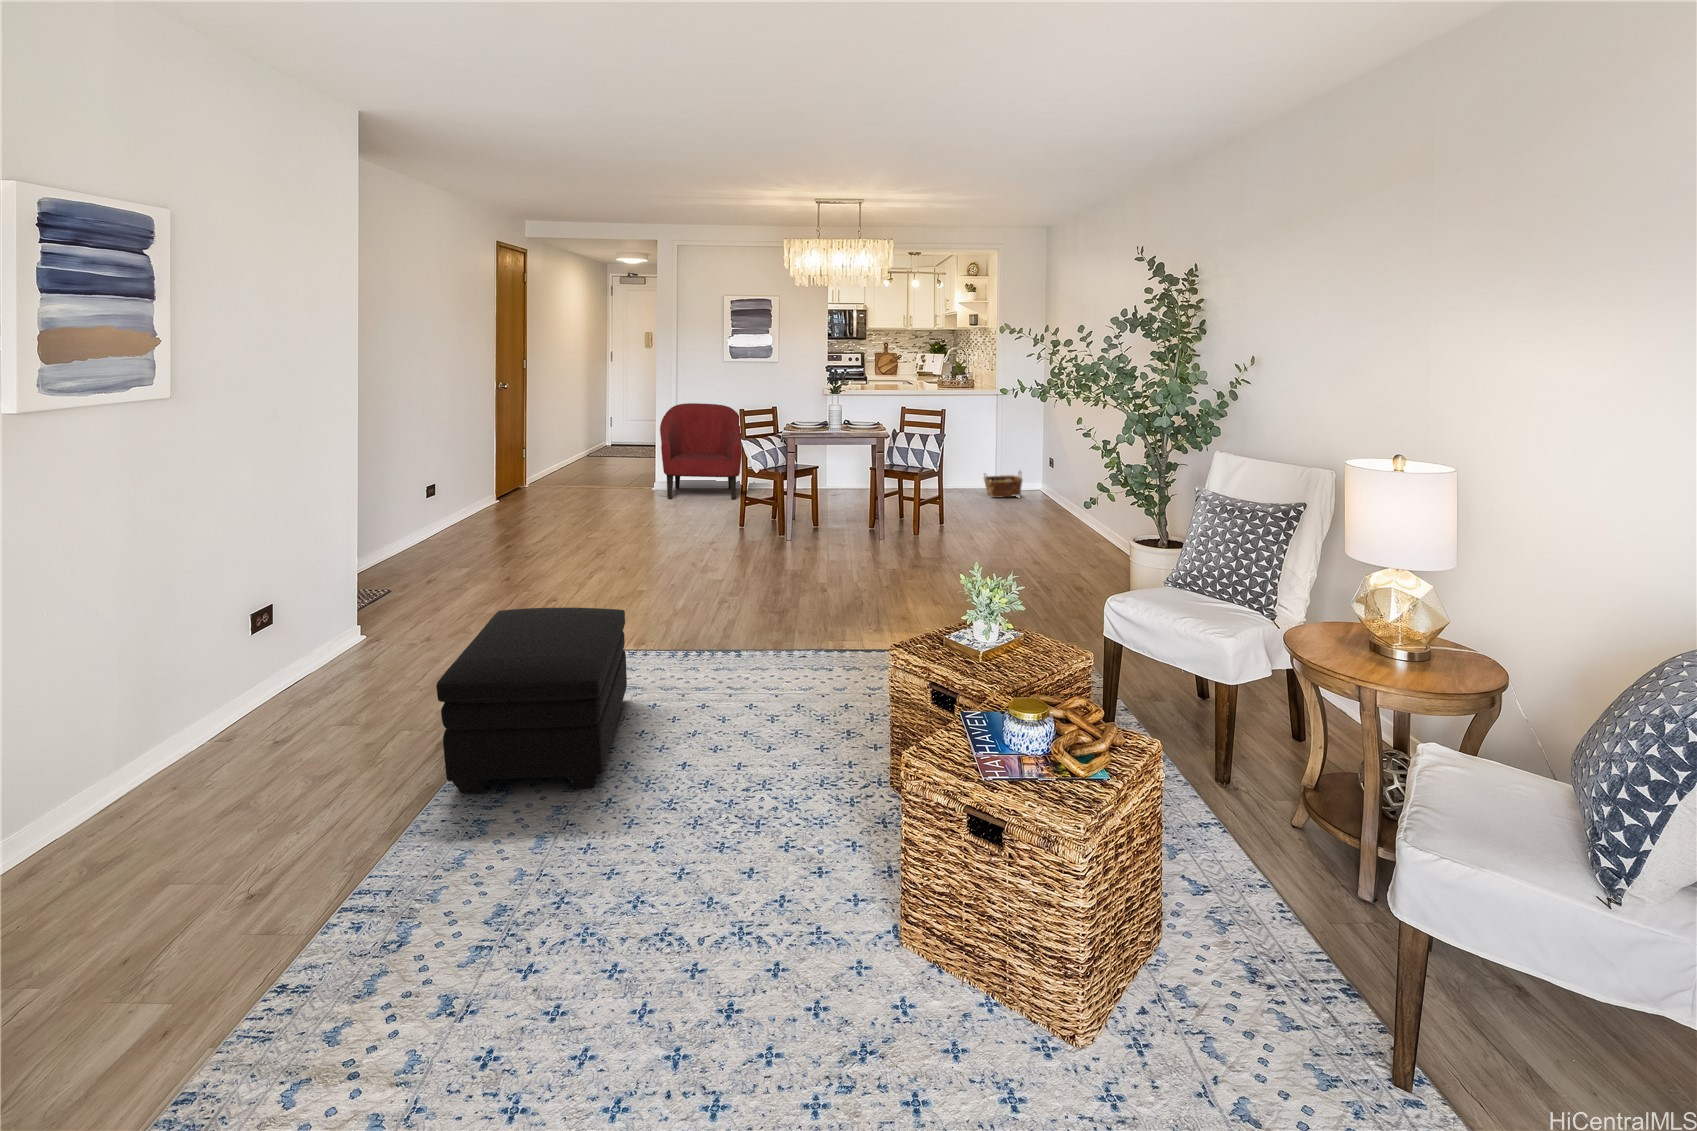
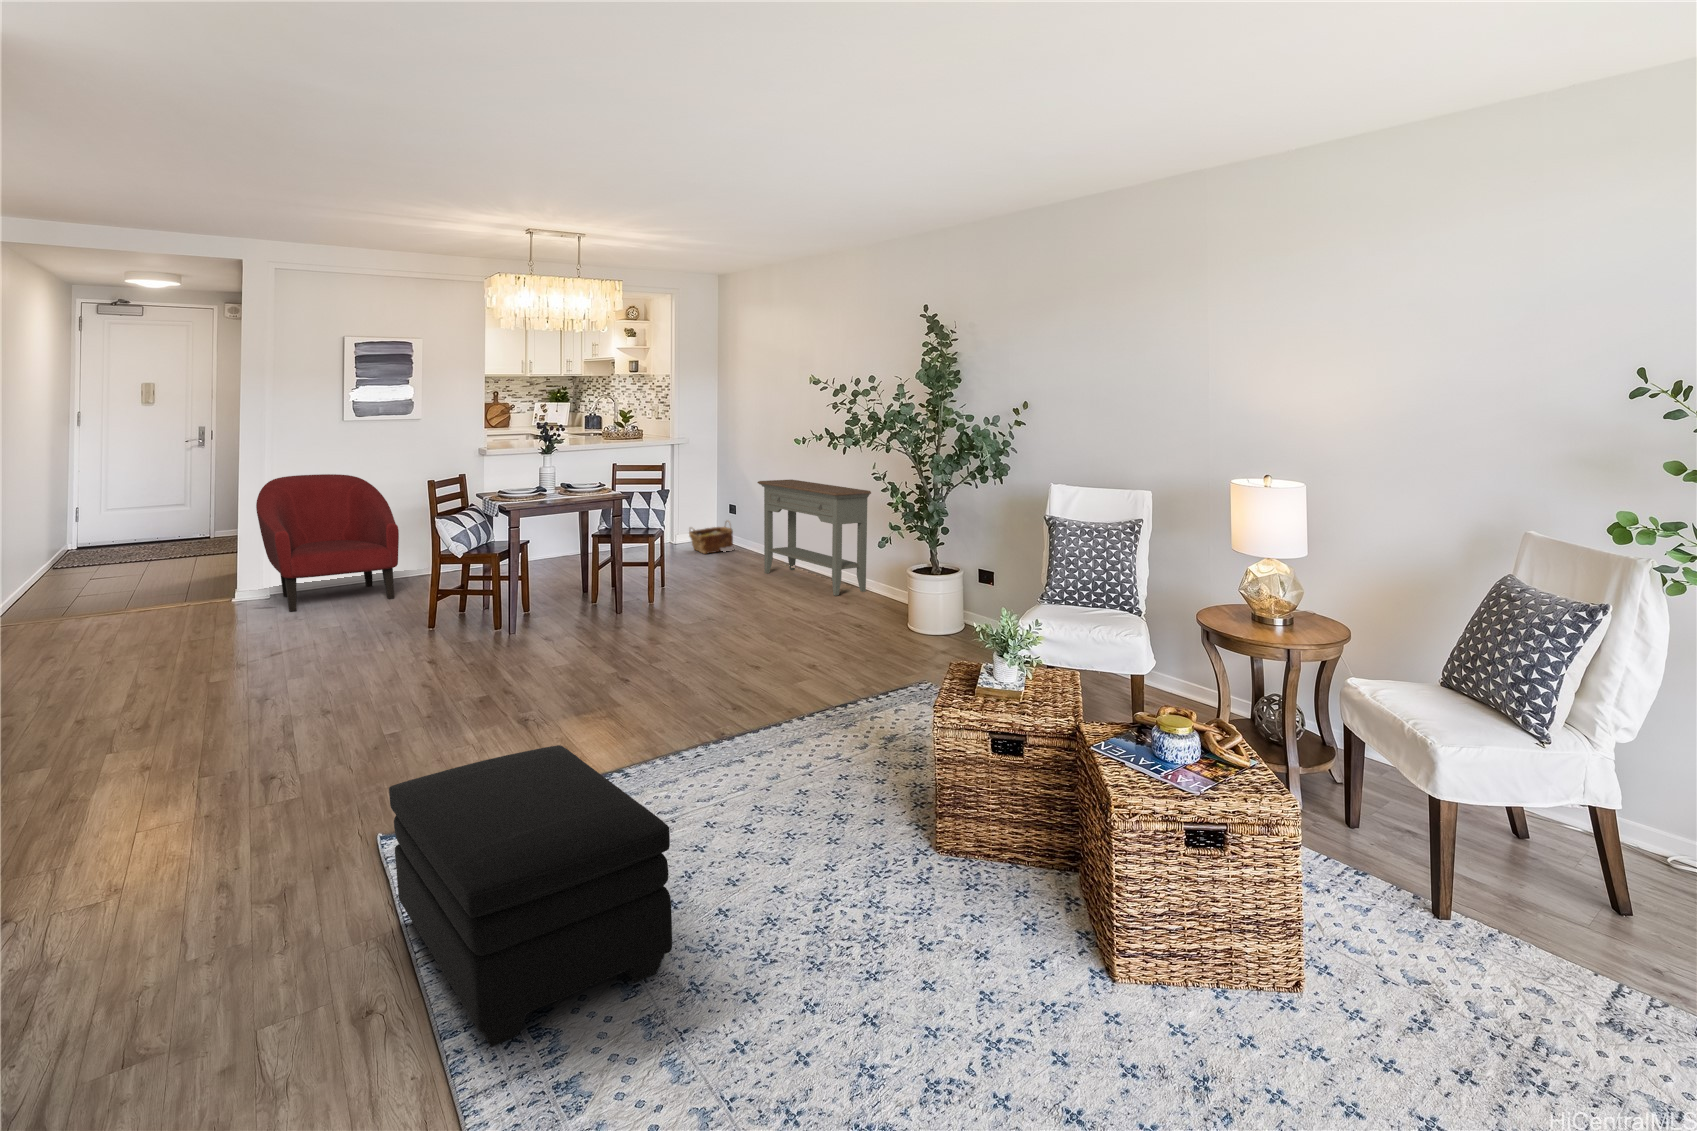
console table: none [1025,436,1116,550] -> present [757,480,871,596]

